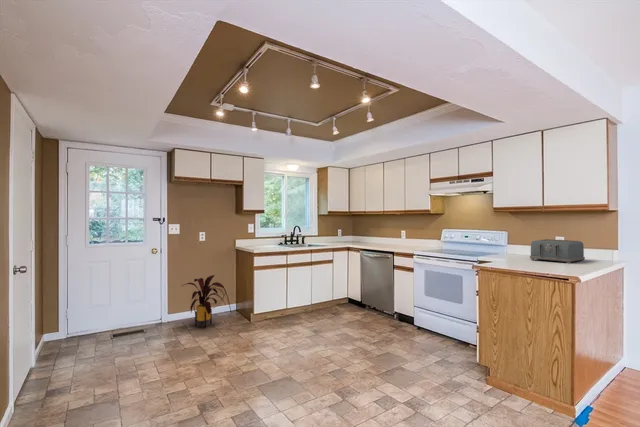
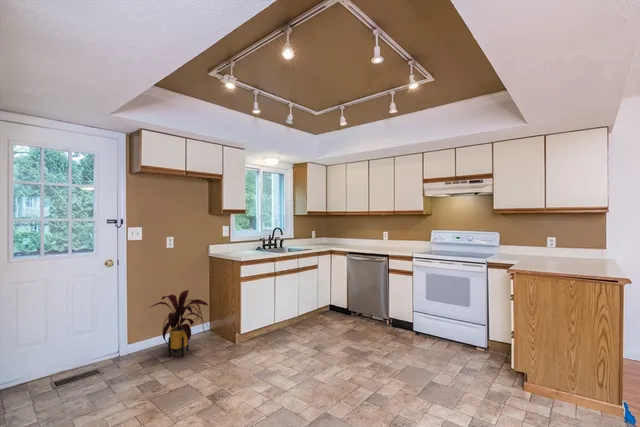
toaster: present [530,239,585,263] -> none [540,240,584,263]

